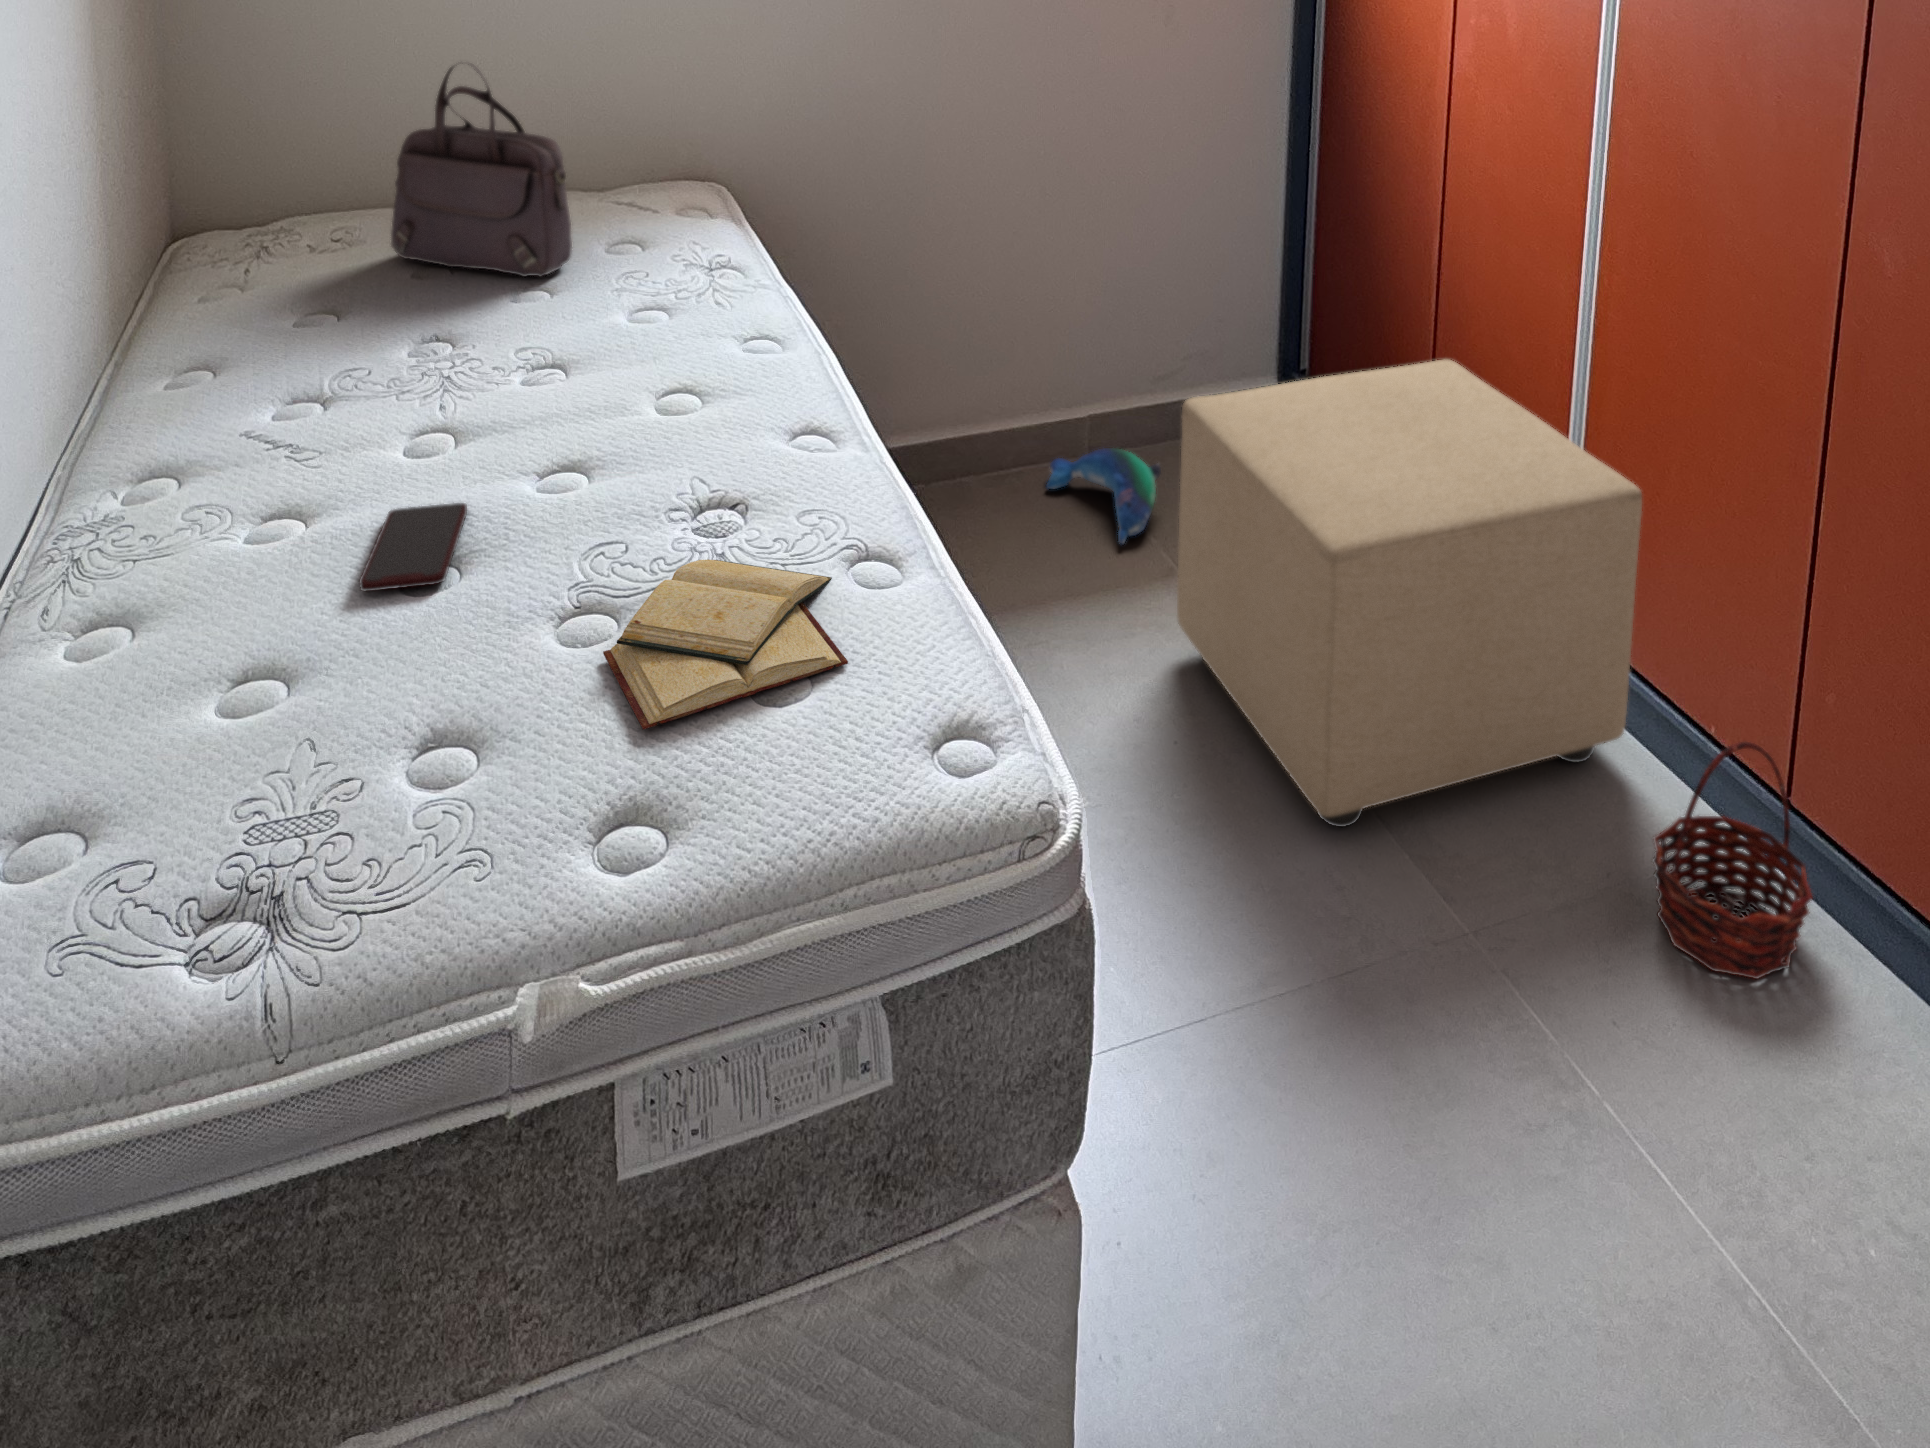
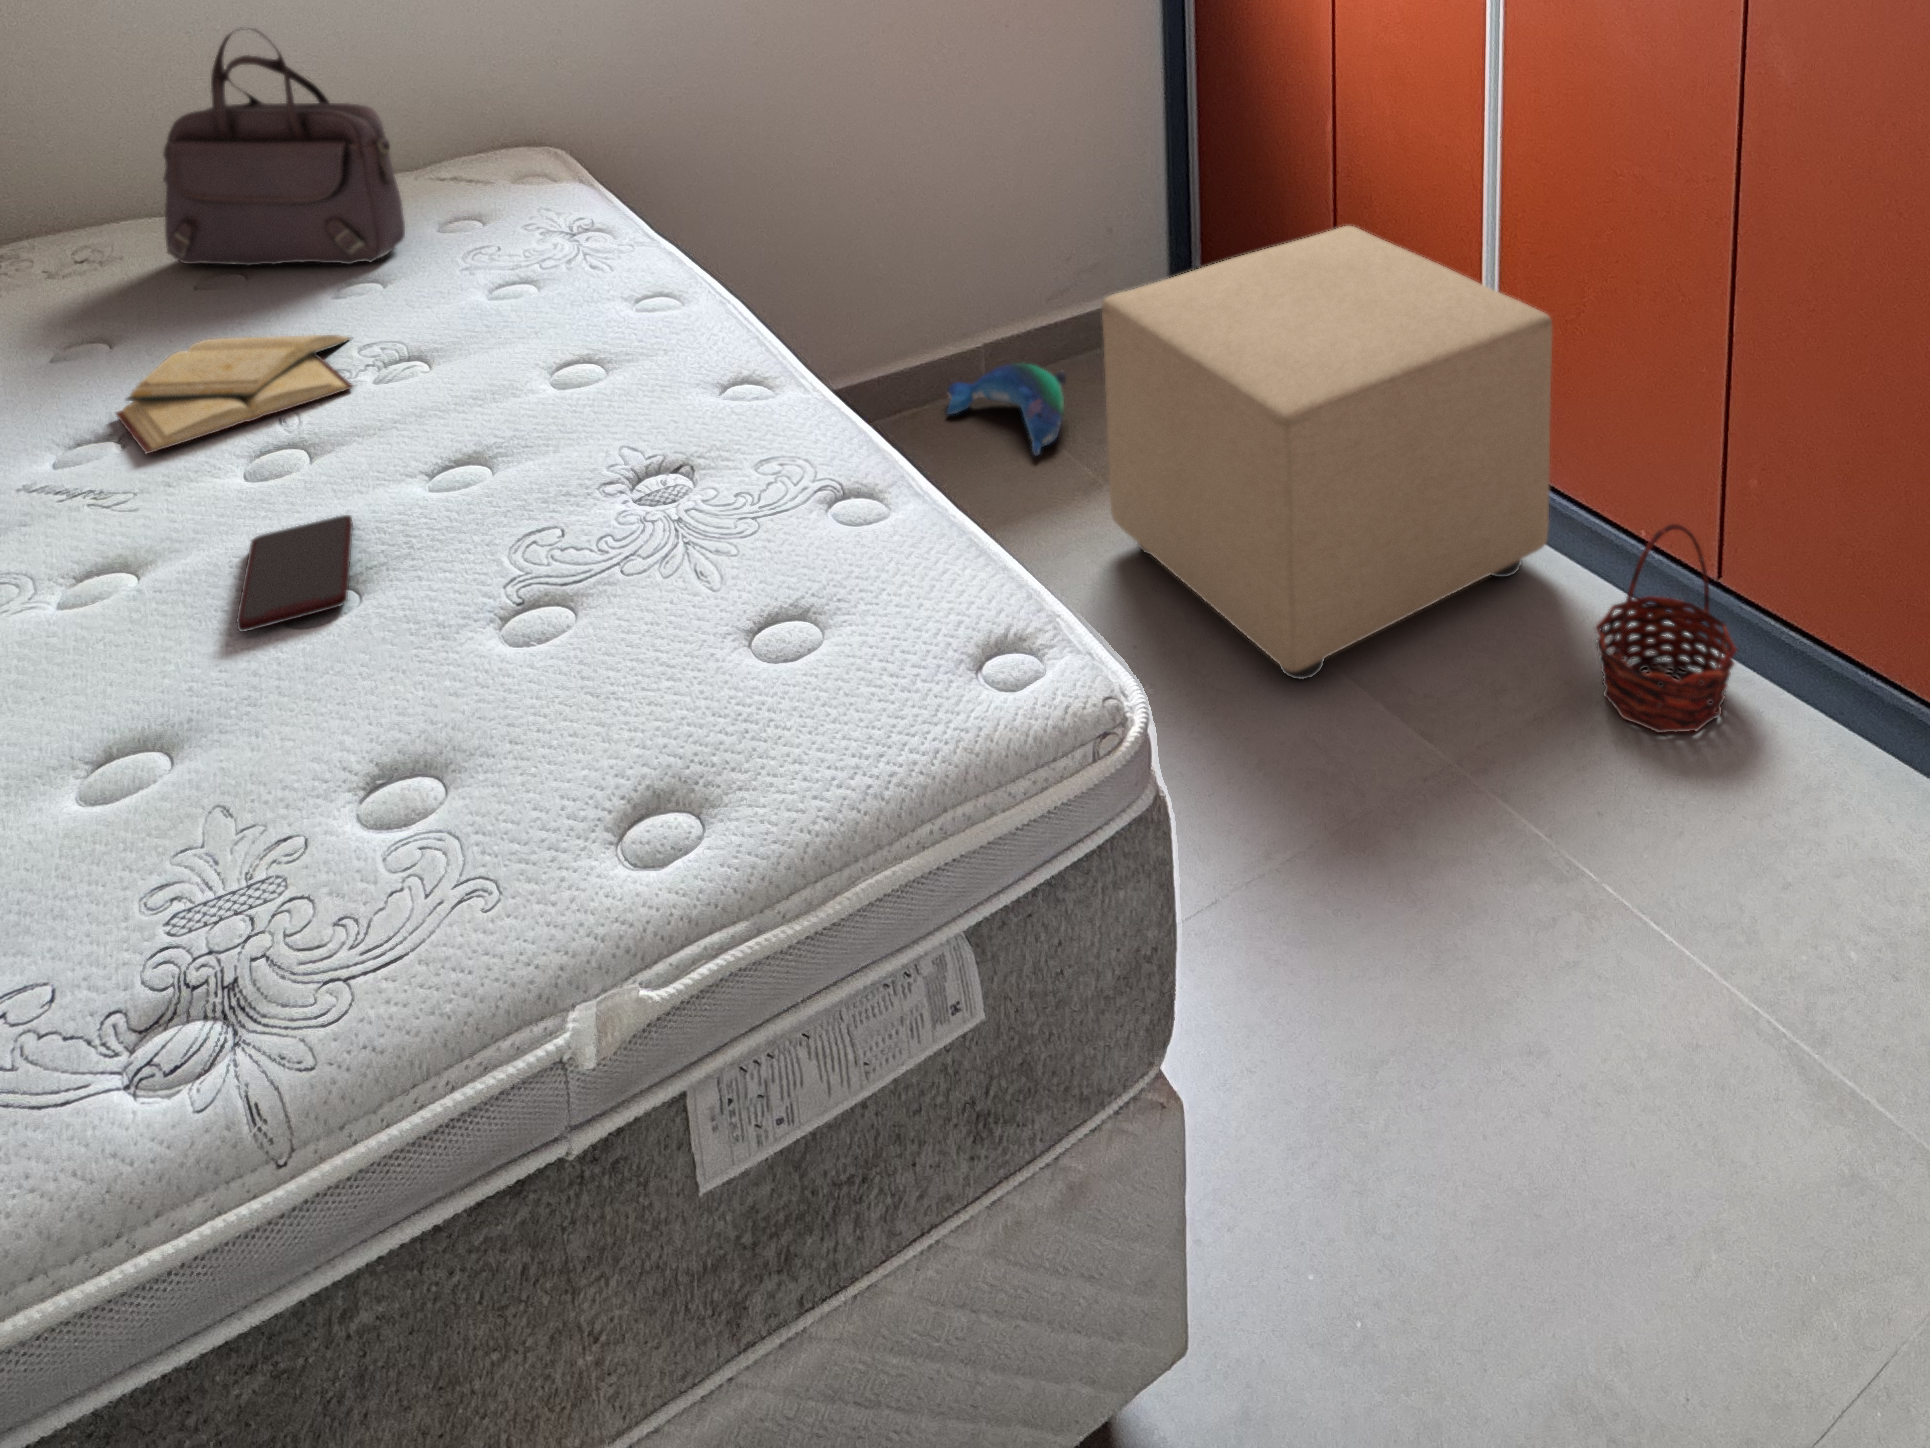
diary: present [603,559,848,730] -> present [116,335,353,454]

